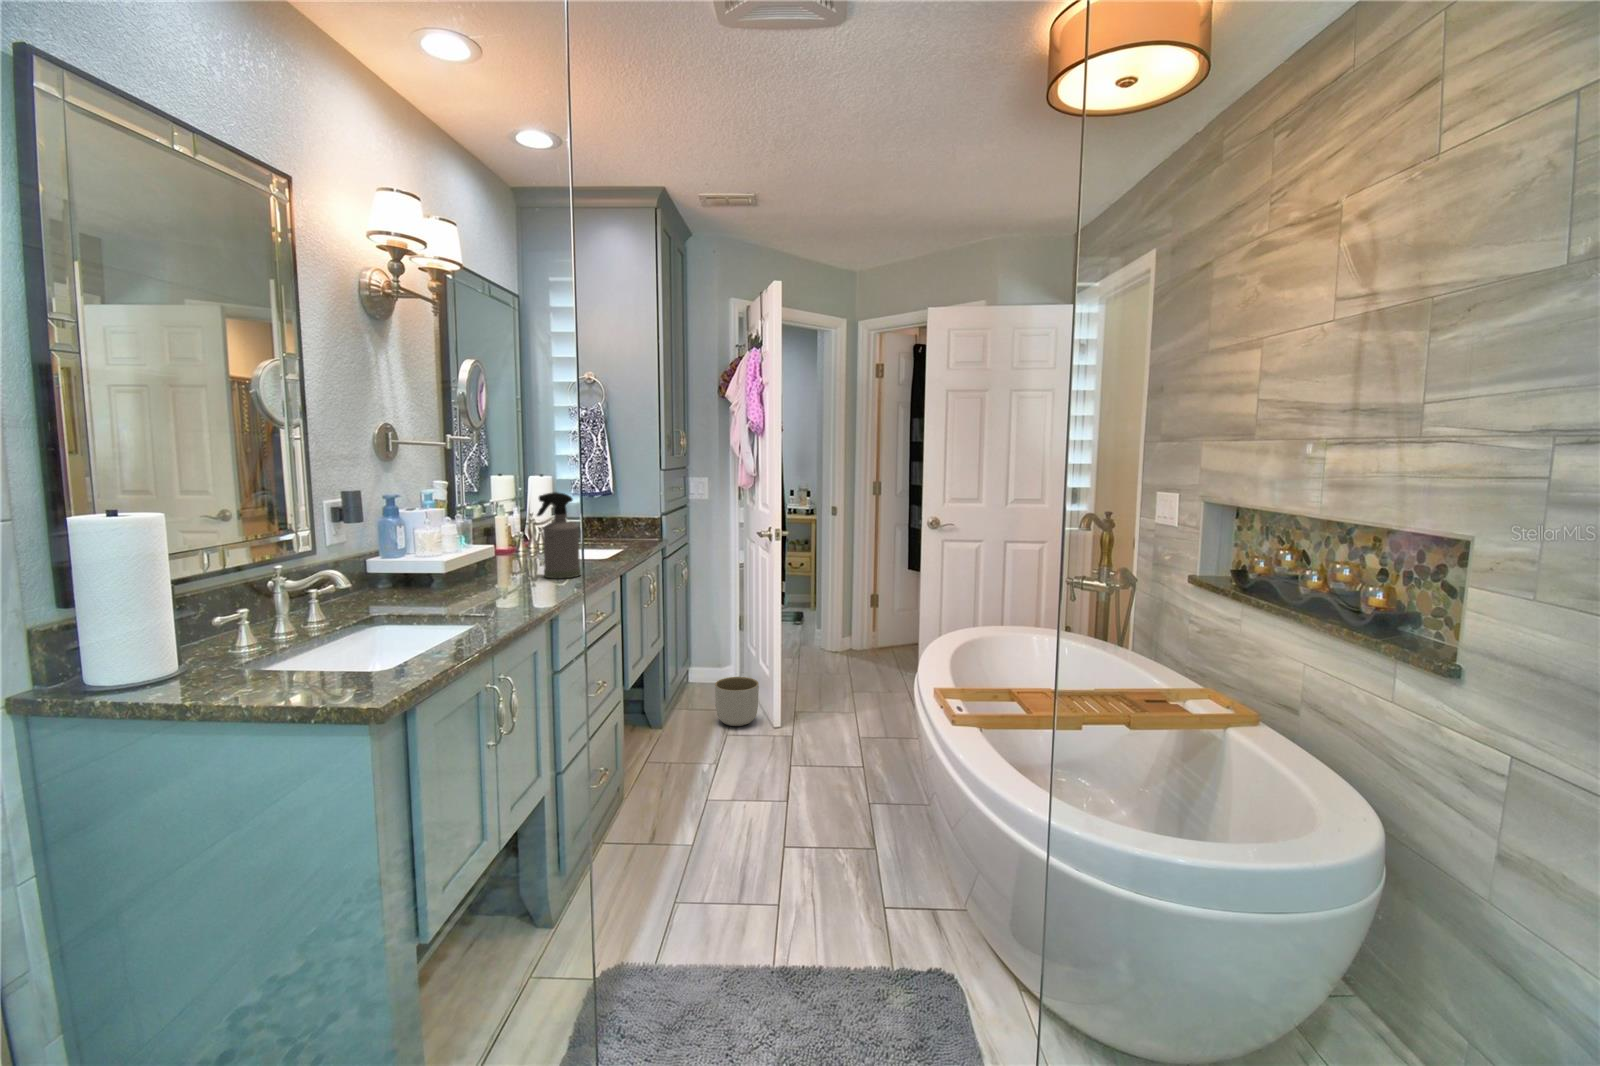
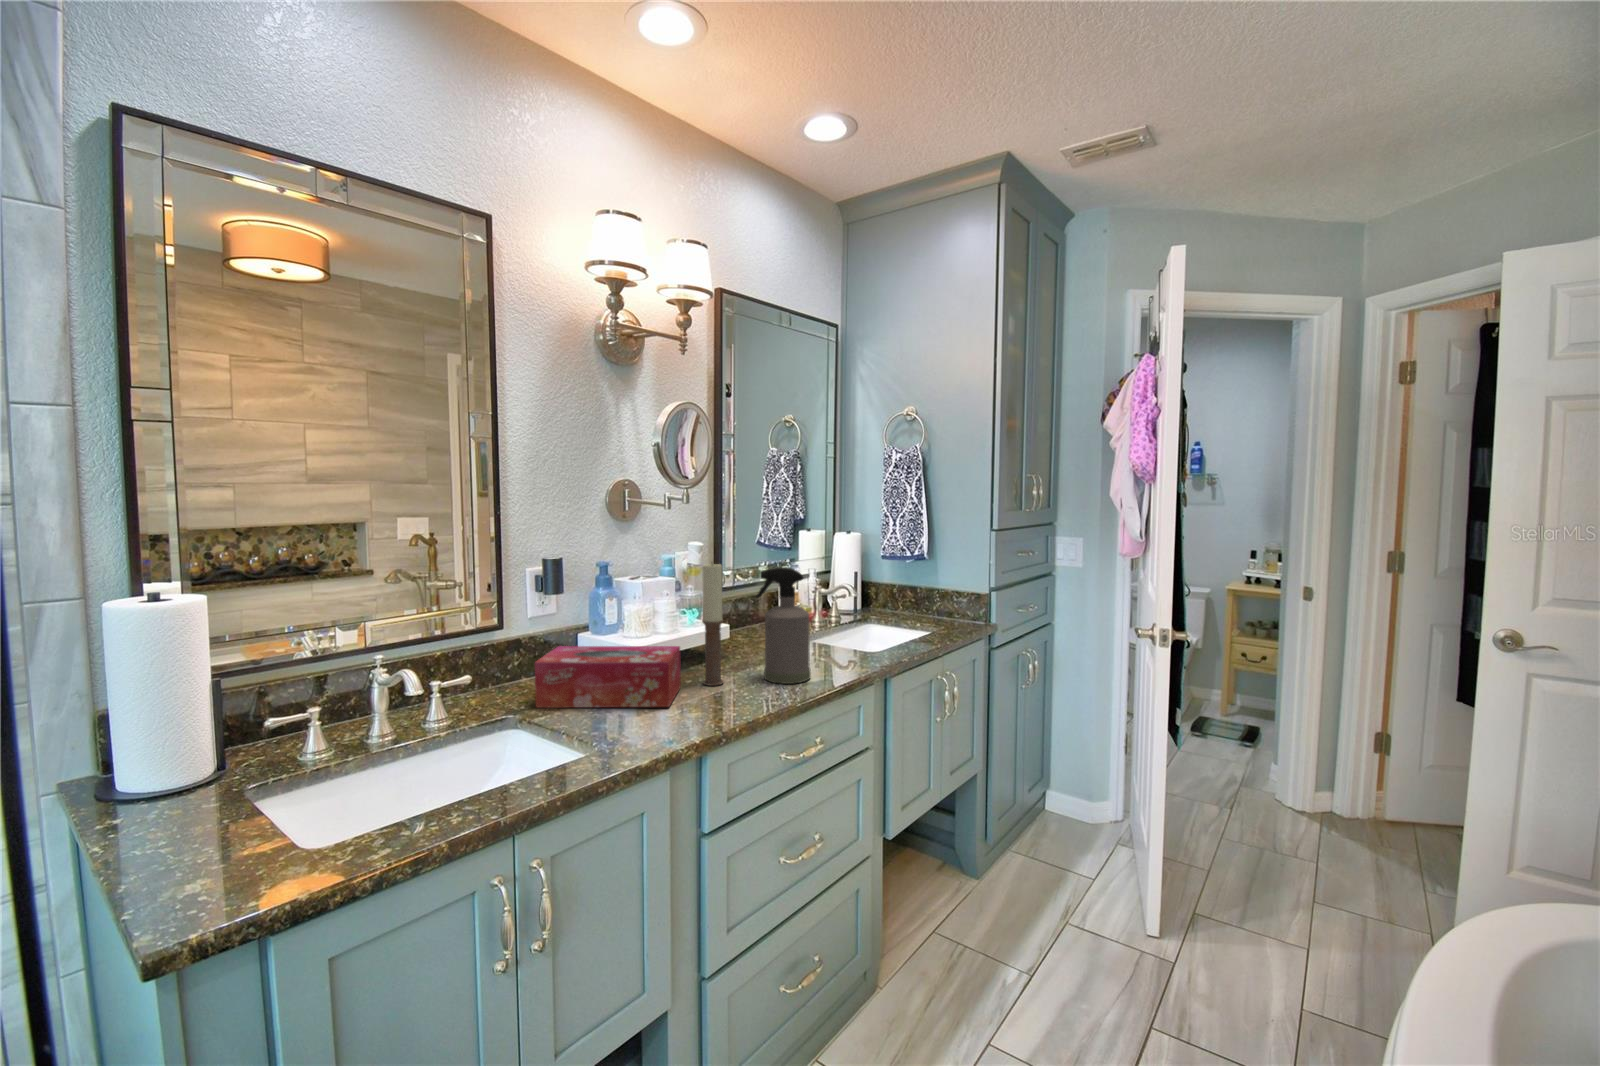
candle: none [500,488,520,584] -> present [702,564,723,686]
tissue box: none [381,555,505,608] -> present [535,646,681,708]
planter: present [715,677,759,726] -> none [1055,831,1124,913]

